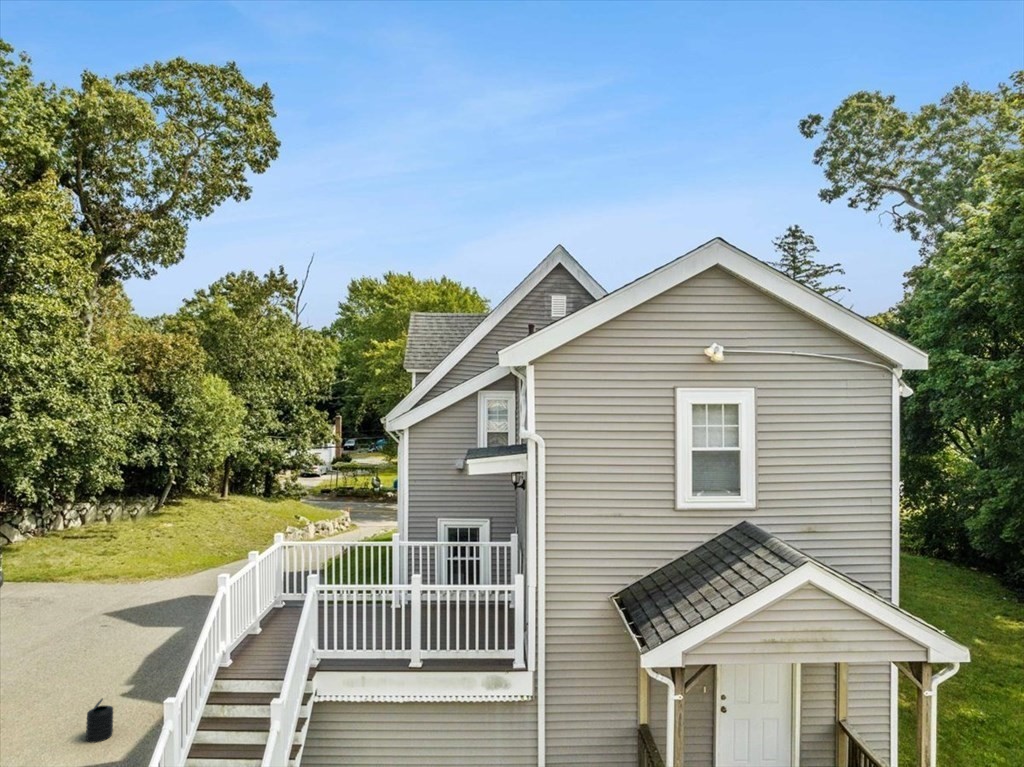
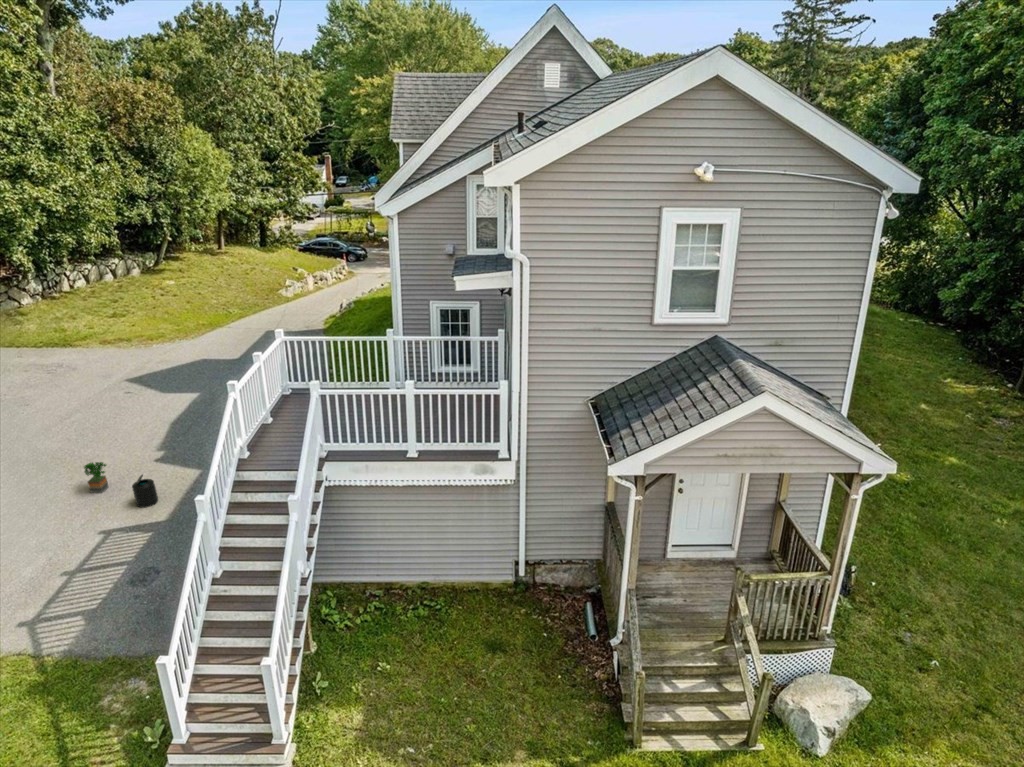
potted tree: none [35,685,64,726] -> present [84,462,108,493]

